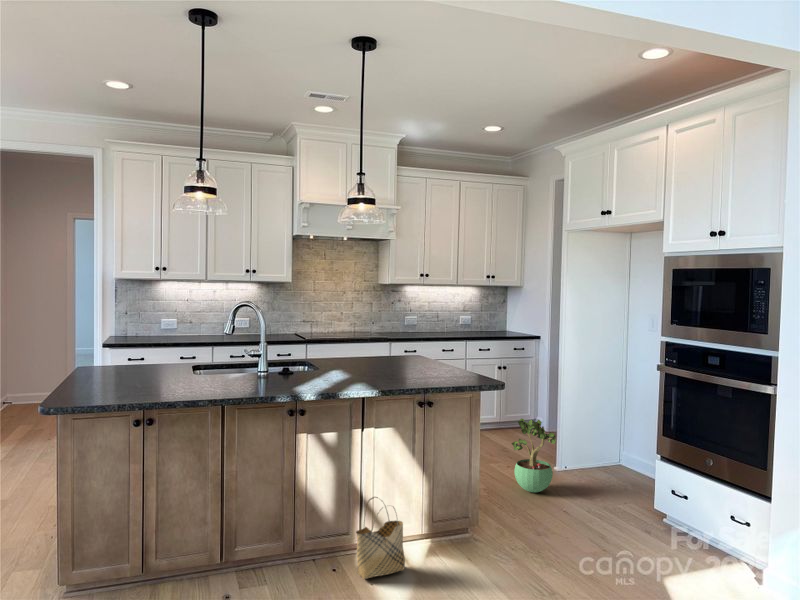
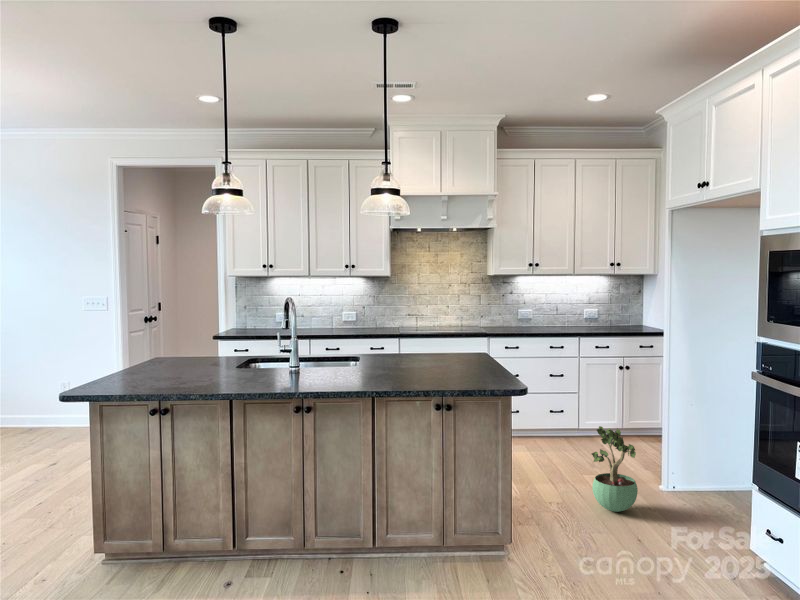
woven basket: present [356,497,405,579] -> none [359,495,413,576]

